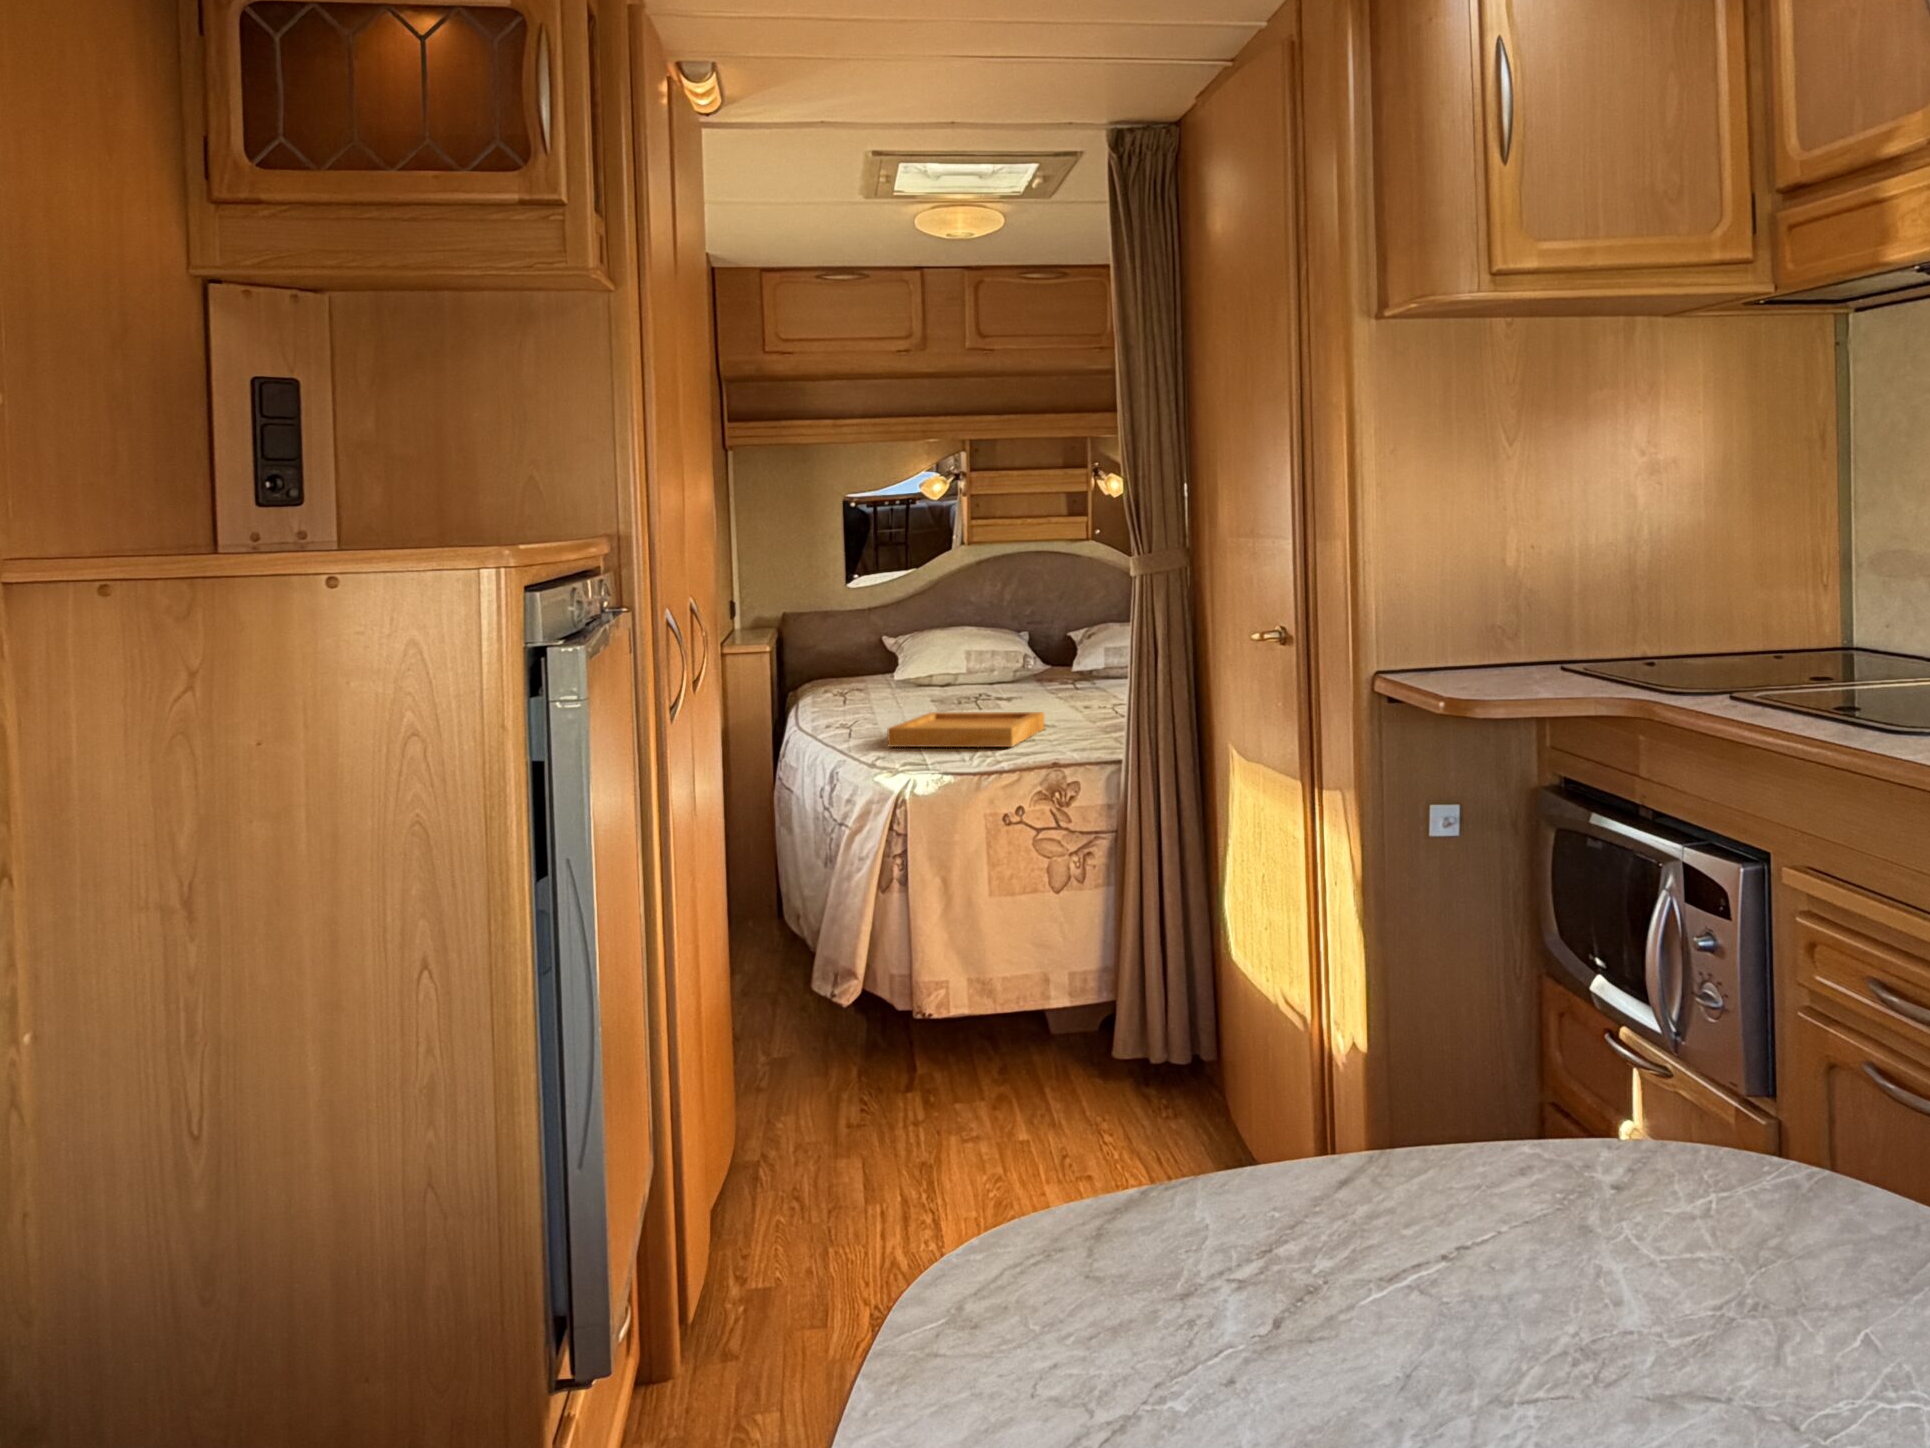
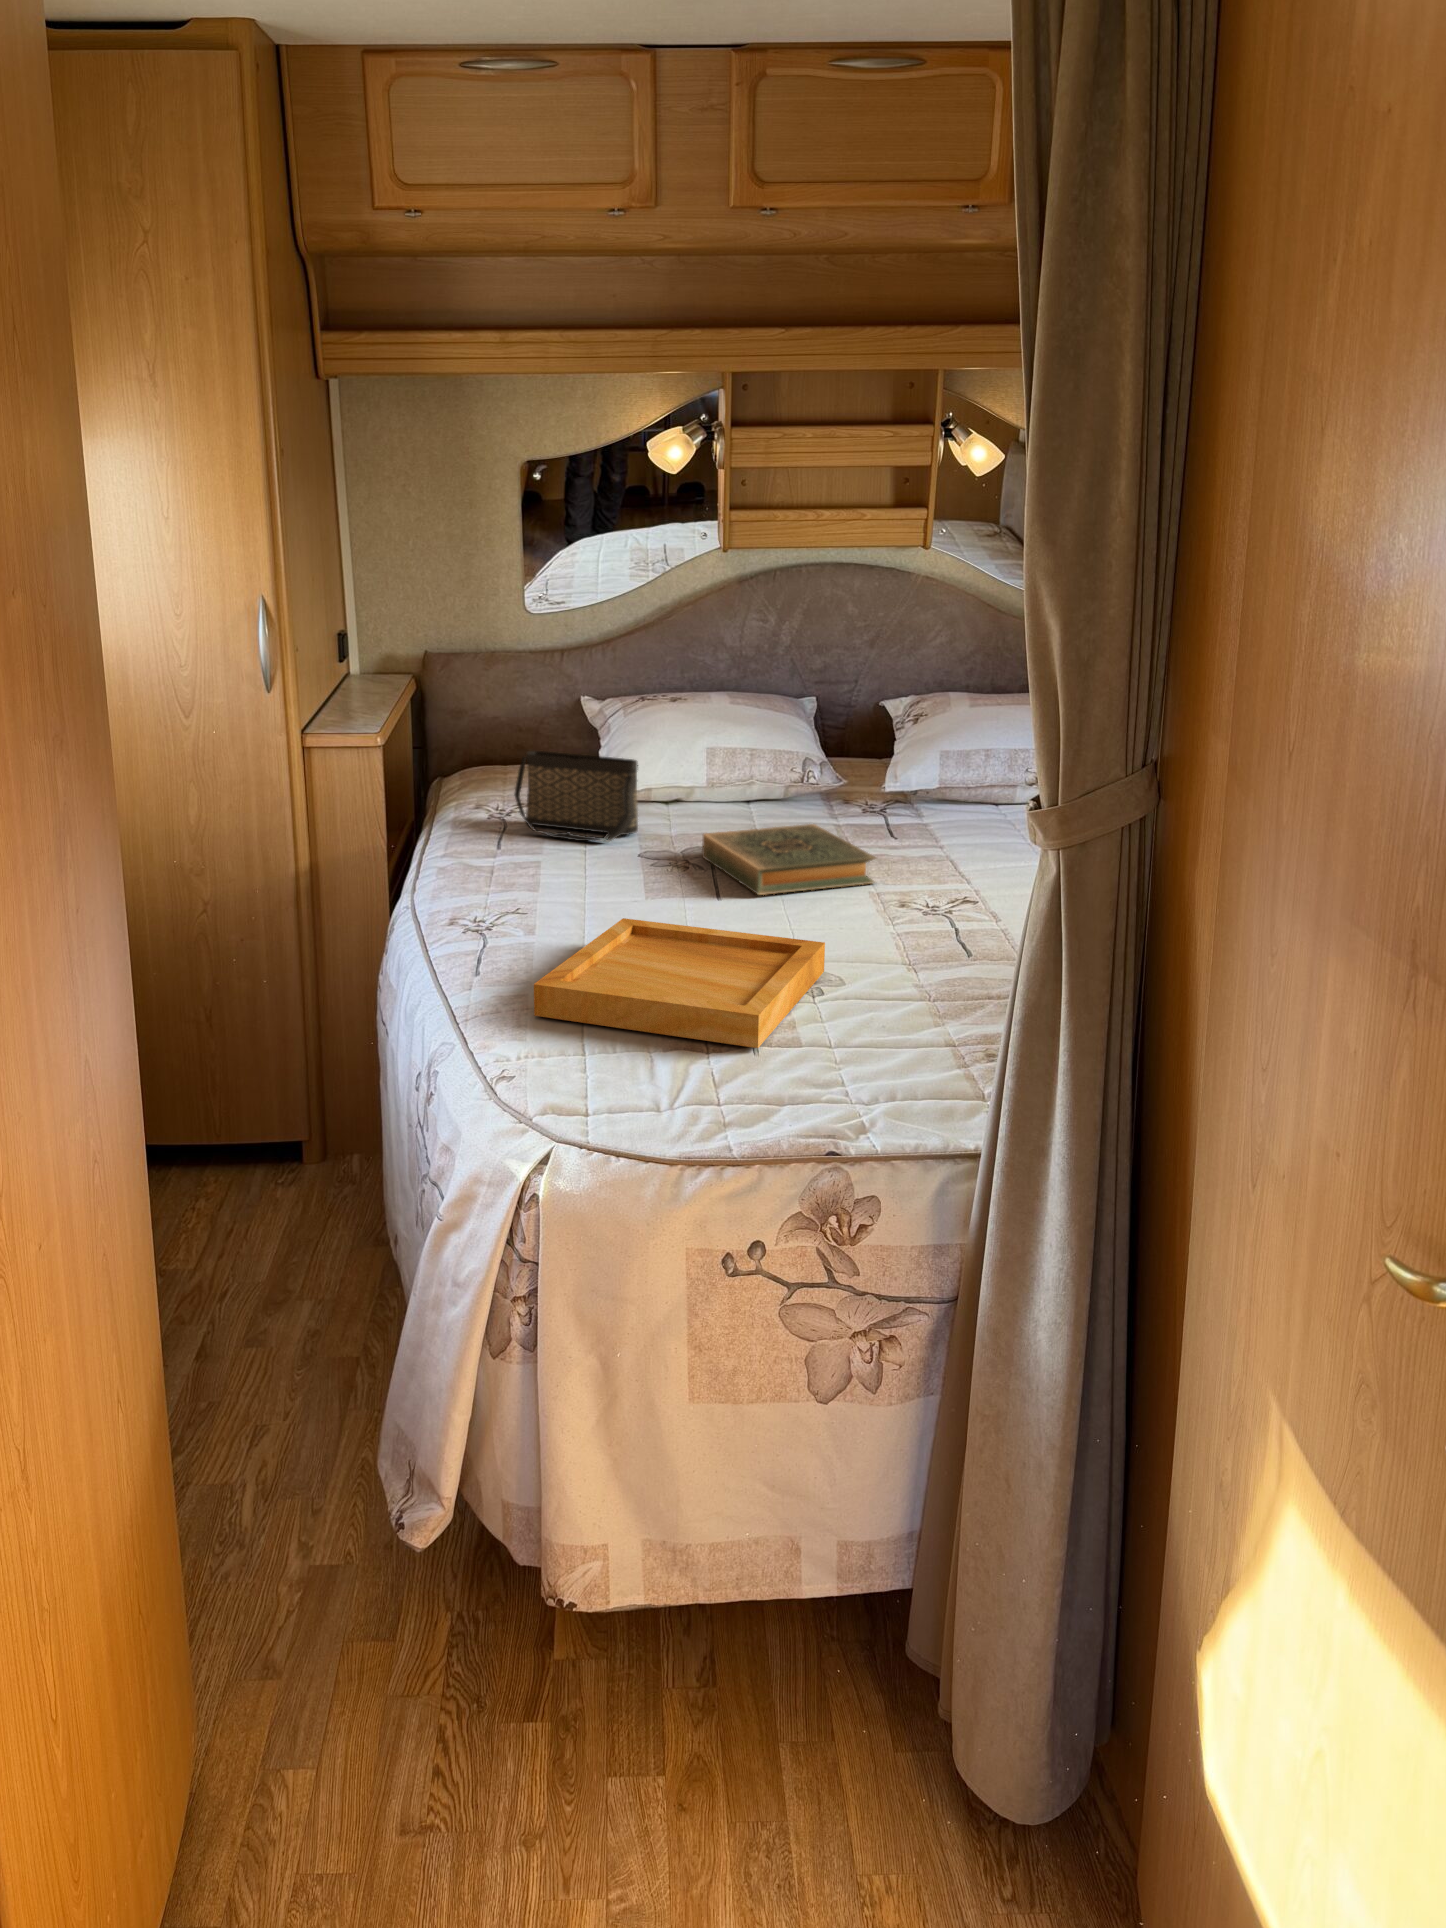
handbag: none [851,653,928,702] -> present [514,751,638,841]
hardback book: none [968,683,1072,711] -> present [702,824,876,895]

